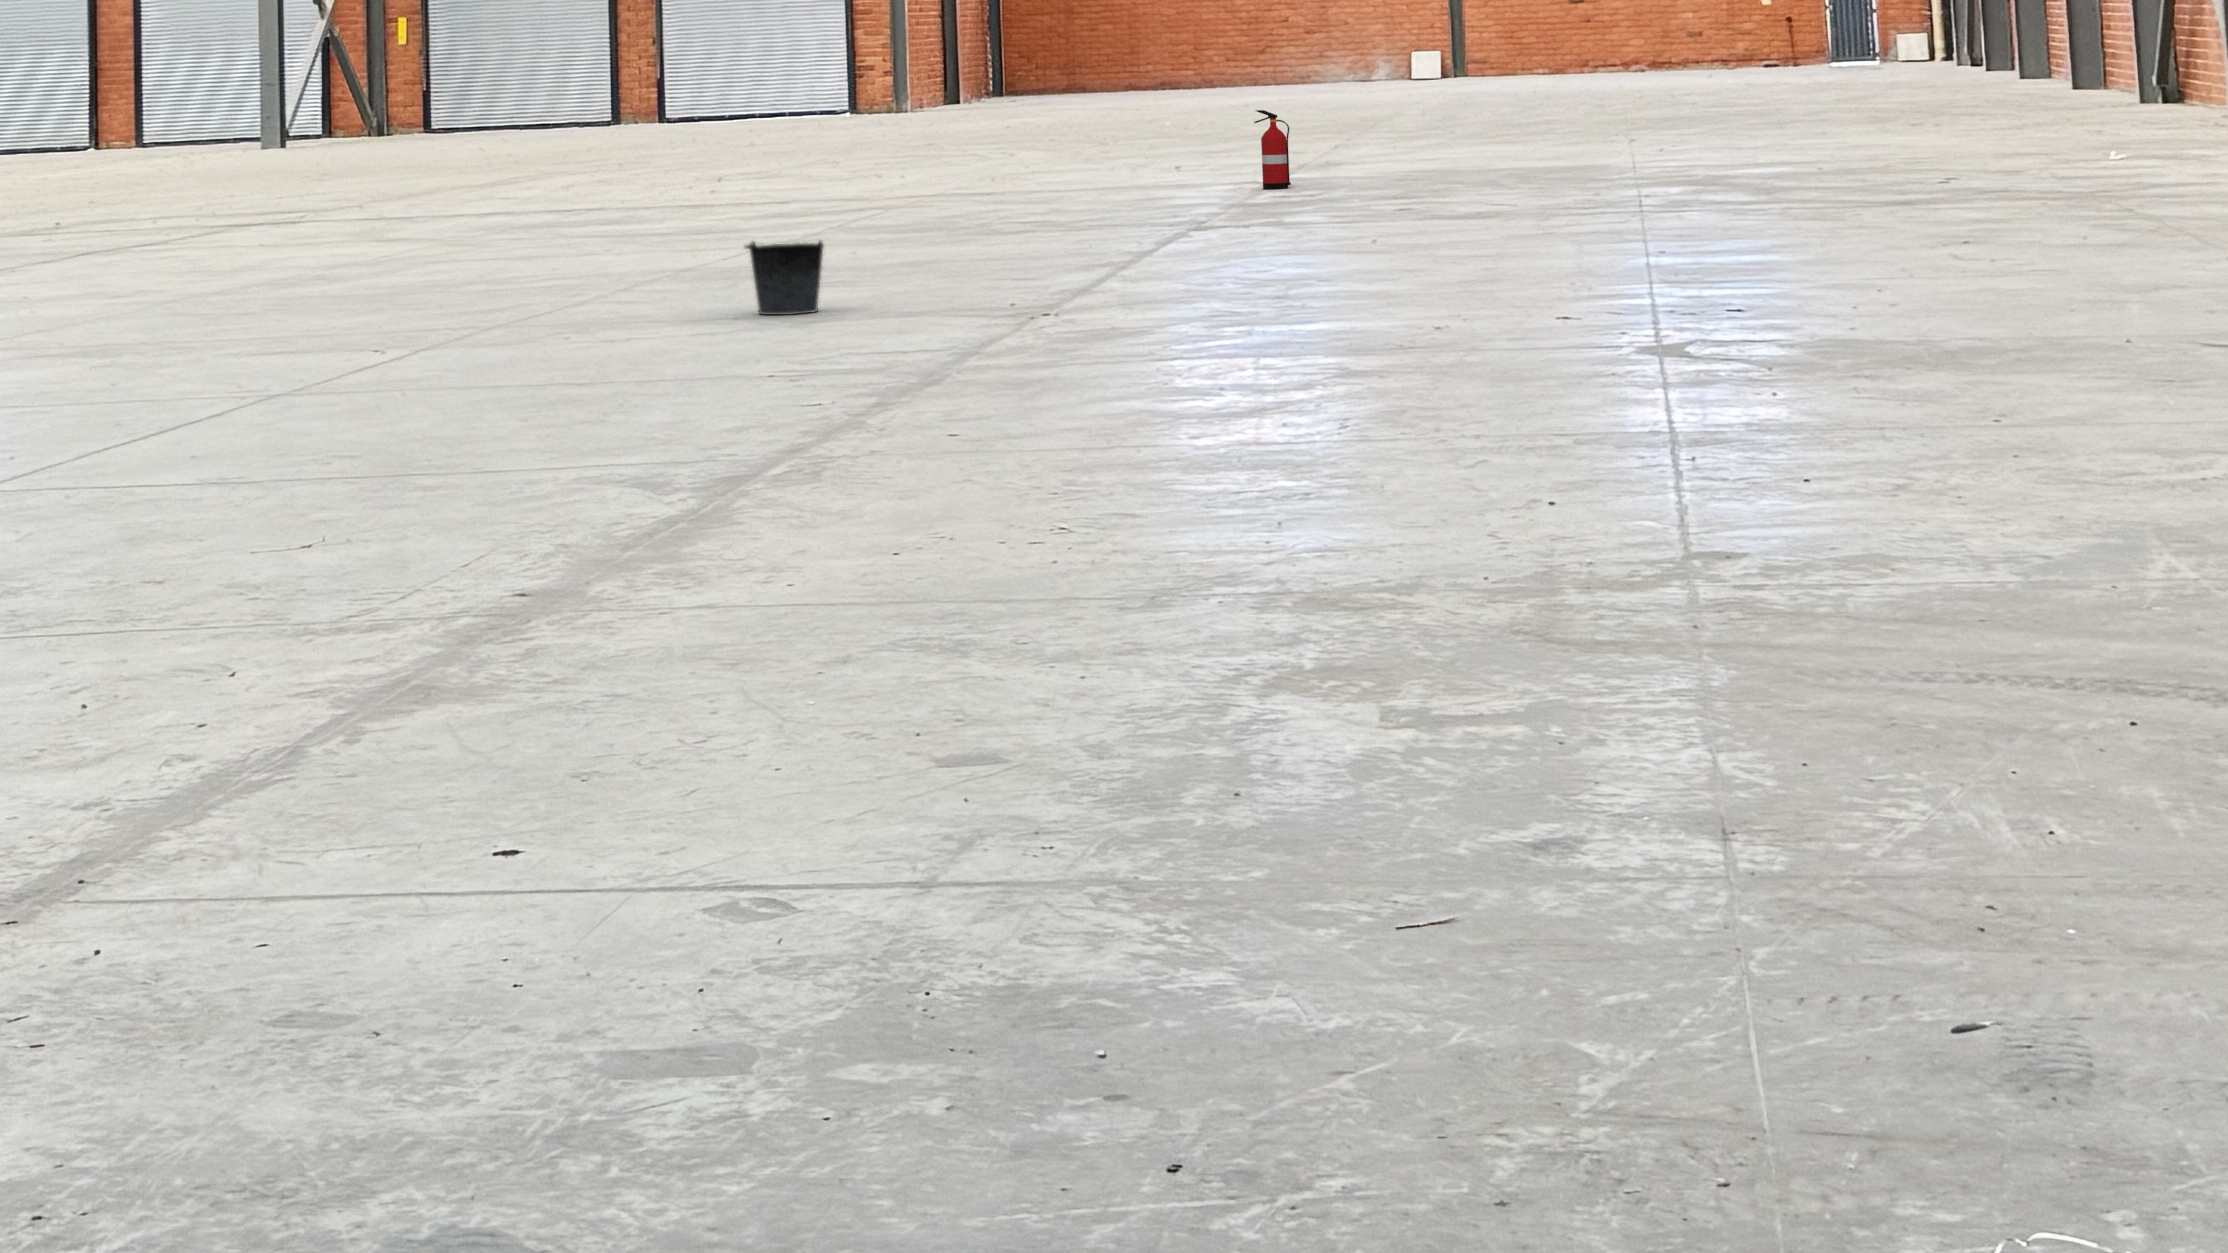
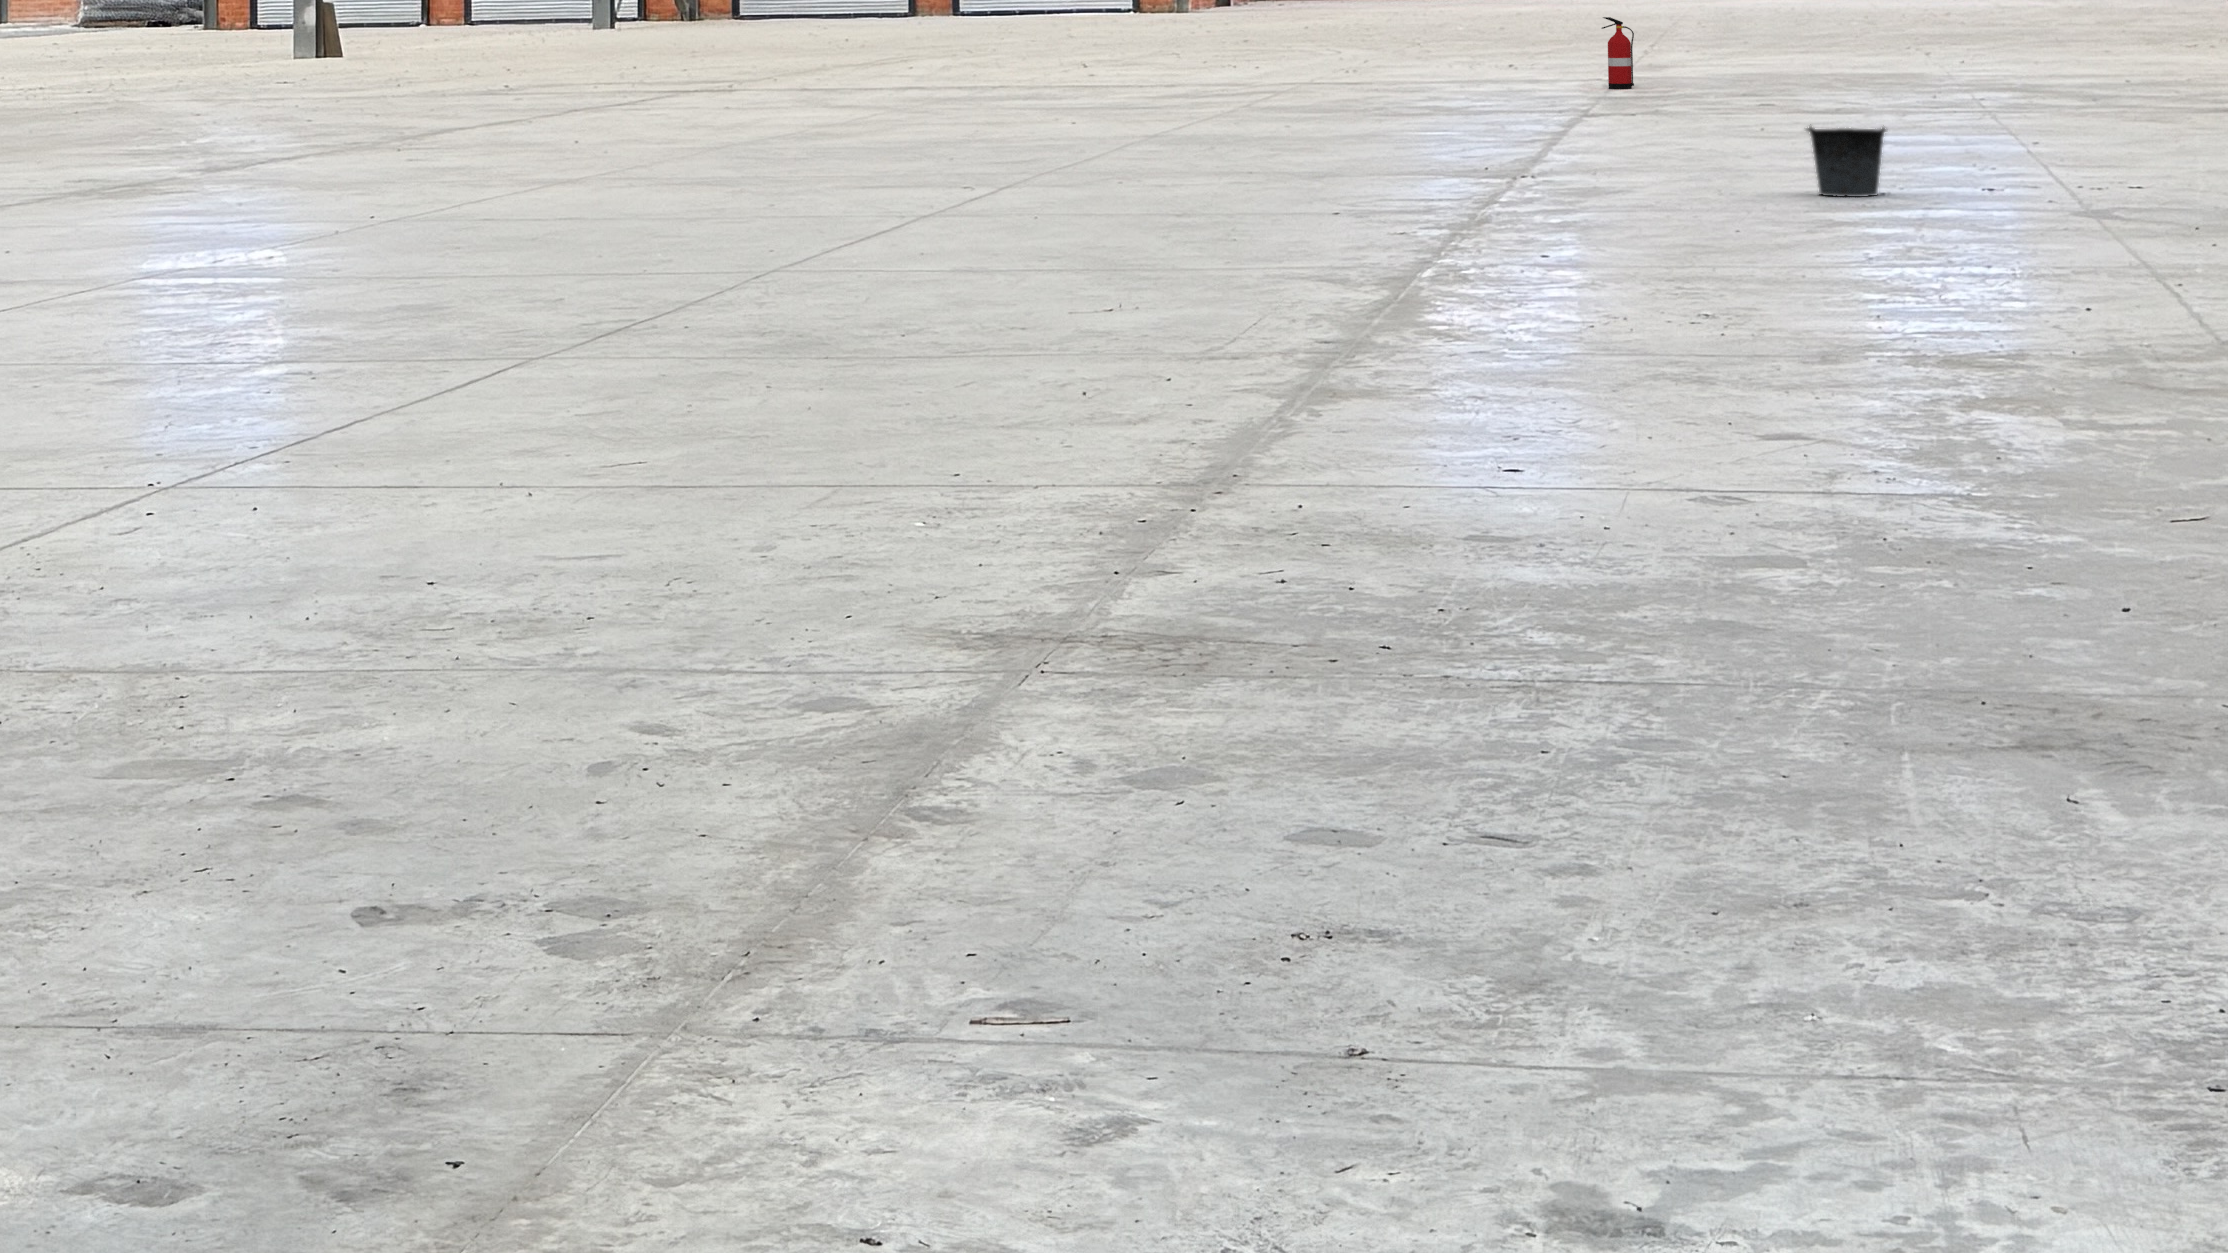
bucket: present [745,240,823,315] -> present [1806,127,1886,197]

